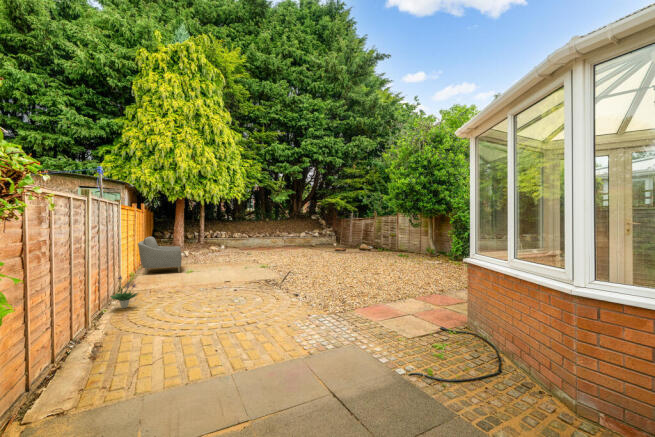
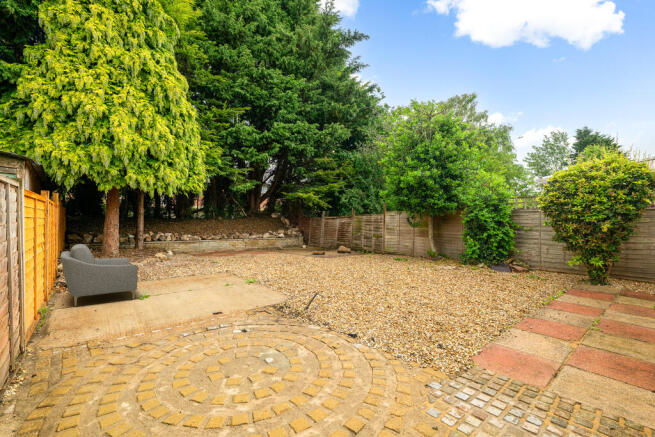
potted plant: present [110,276,137,308] -> none [36,338,102,405]

